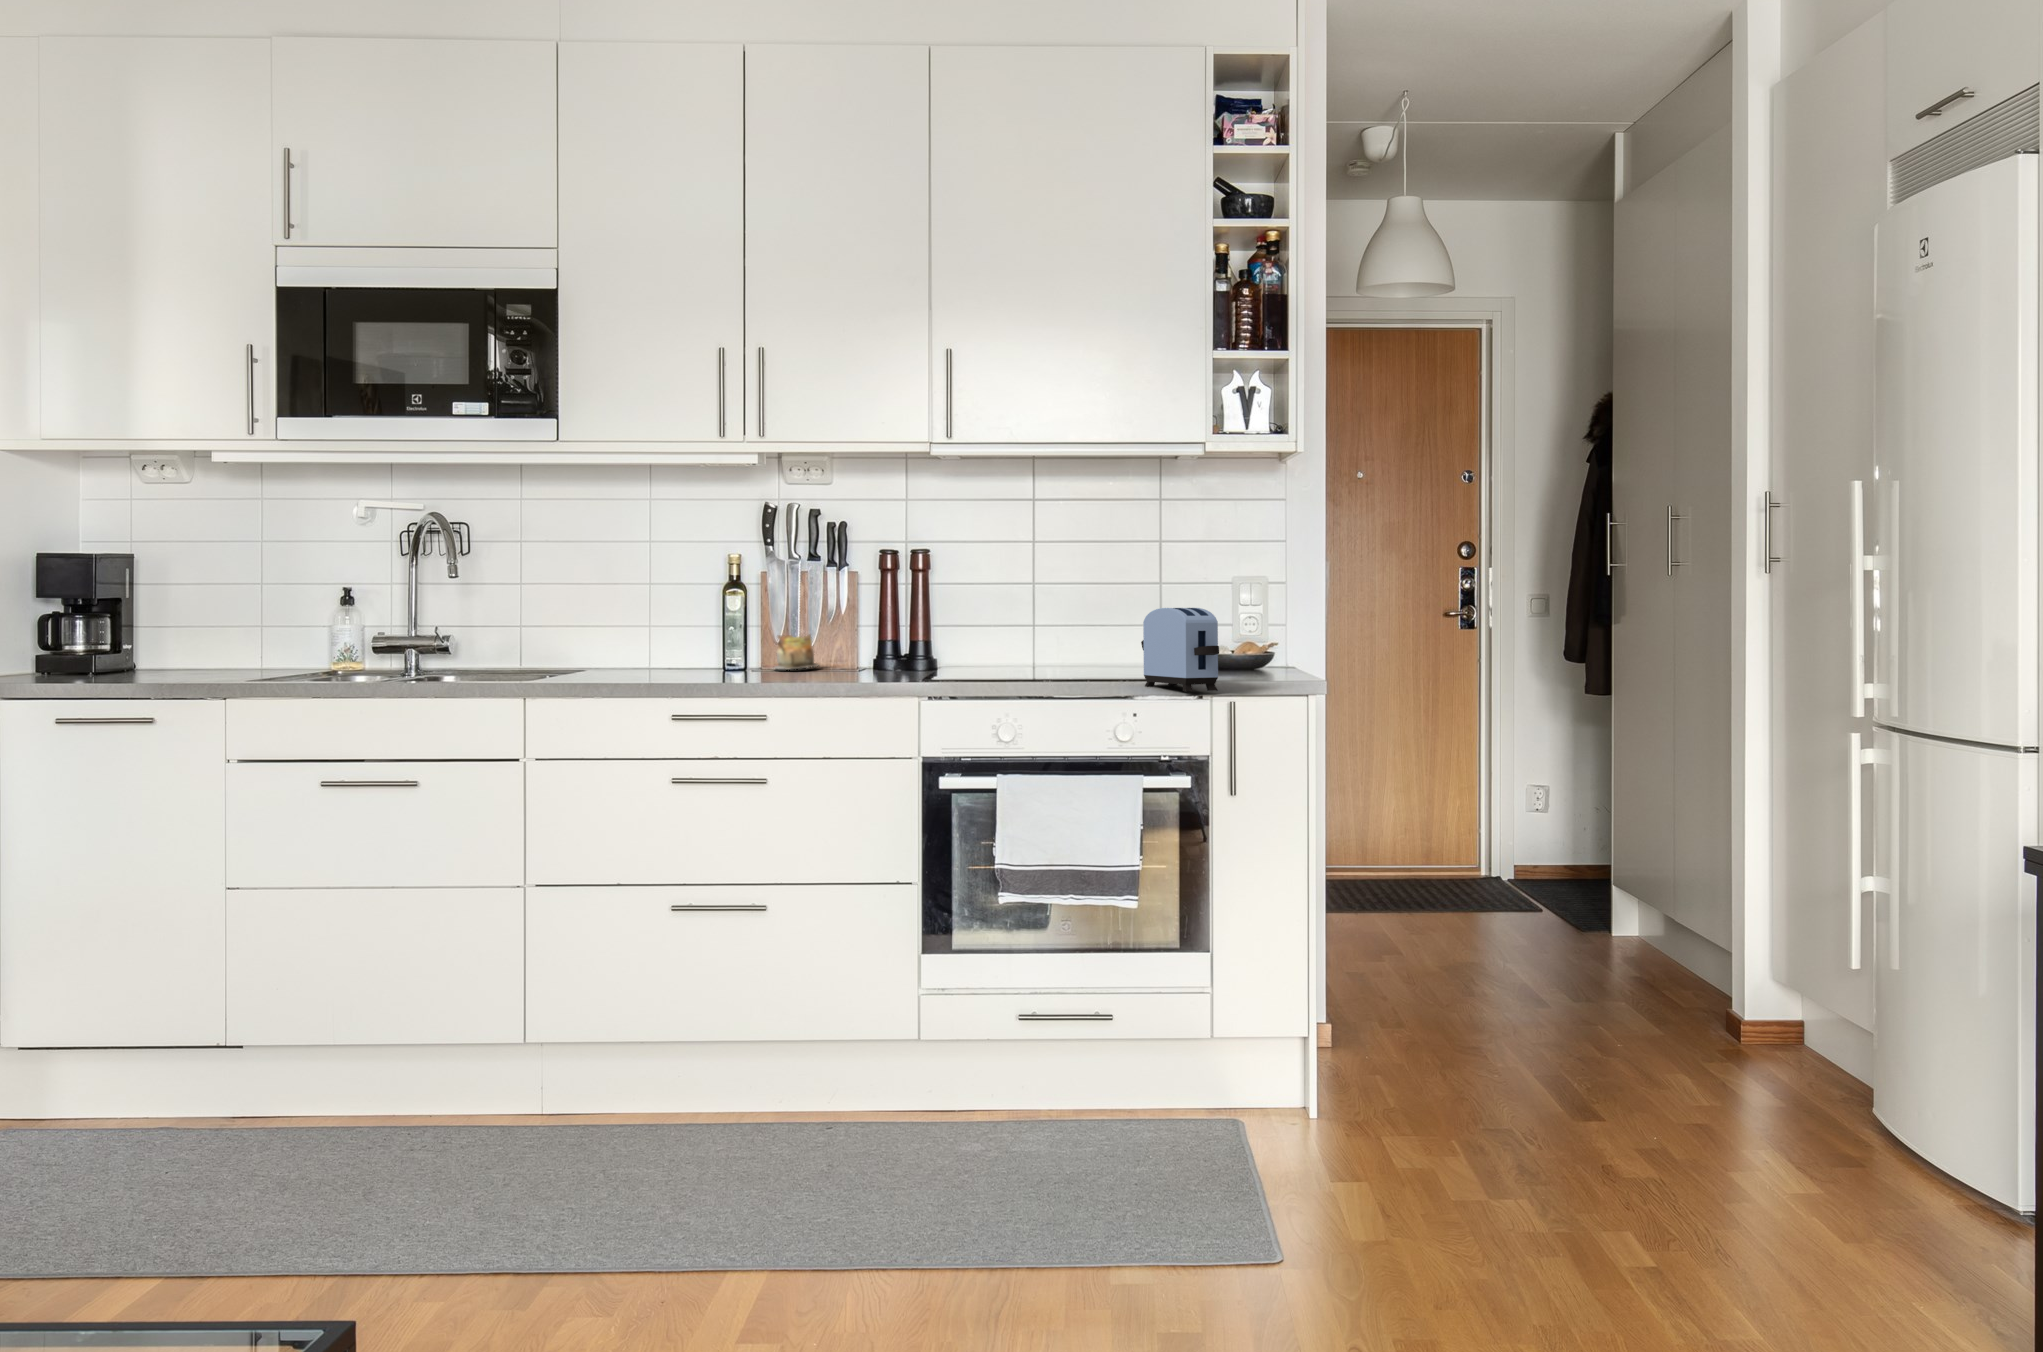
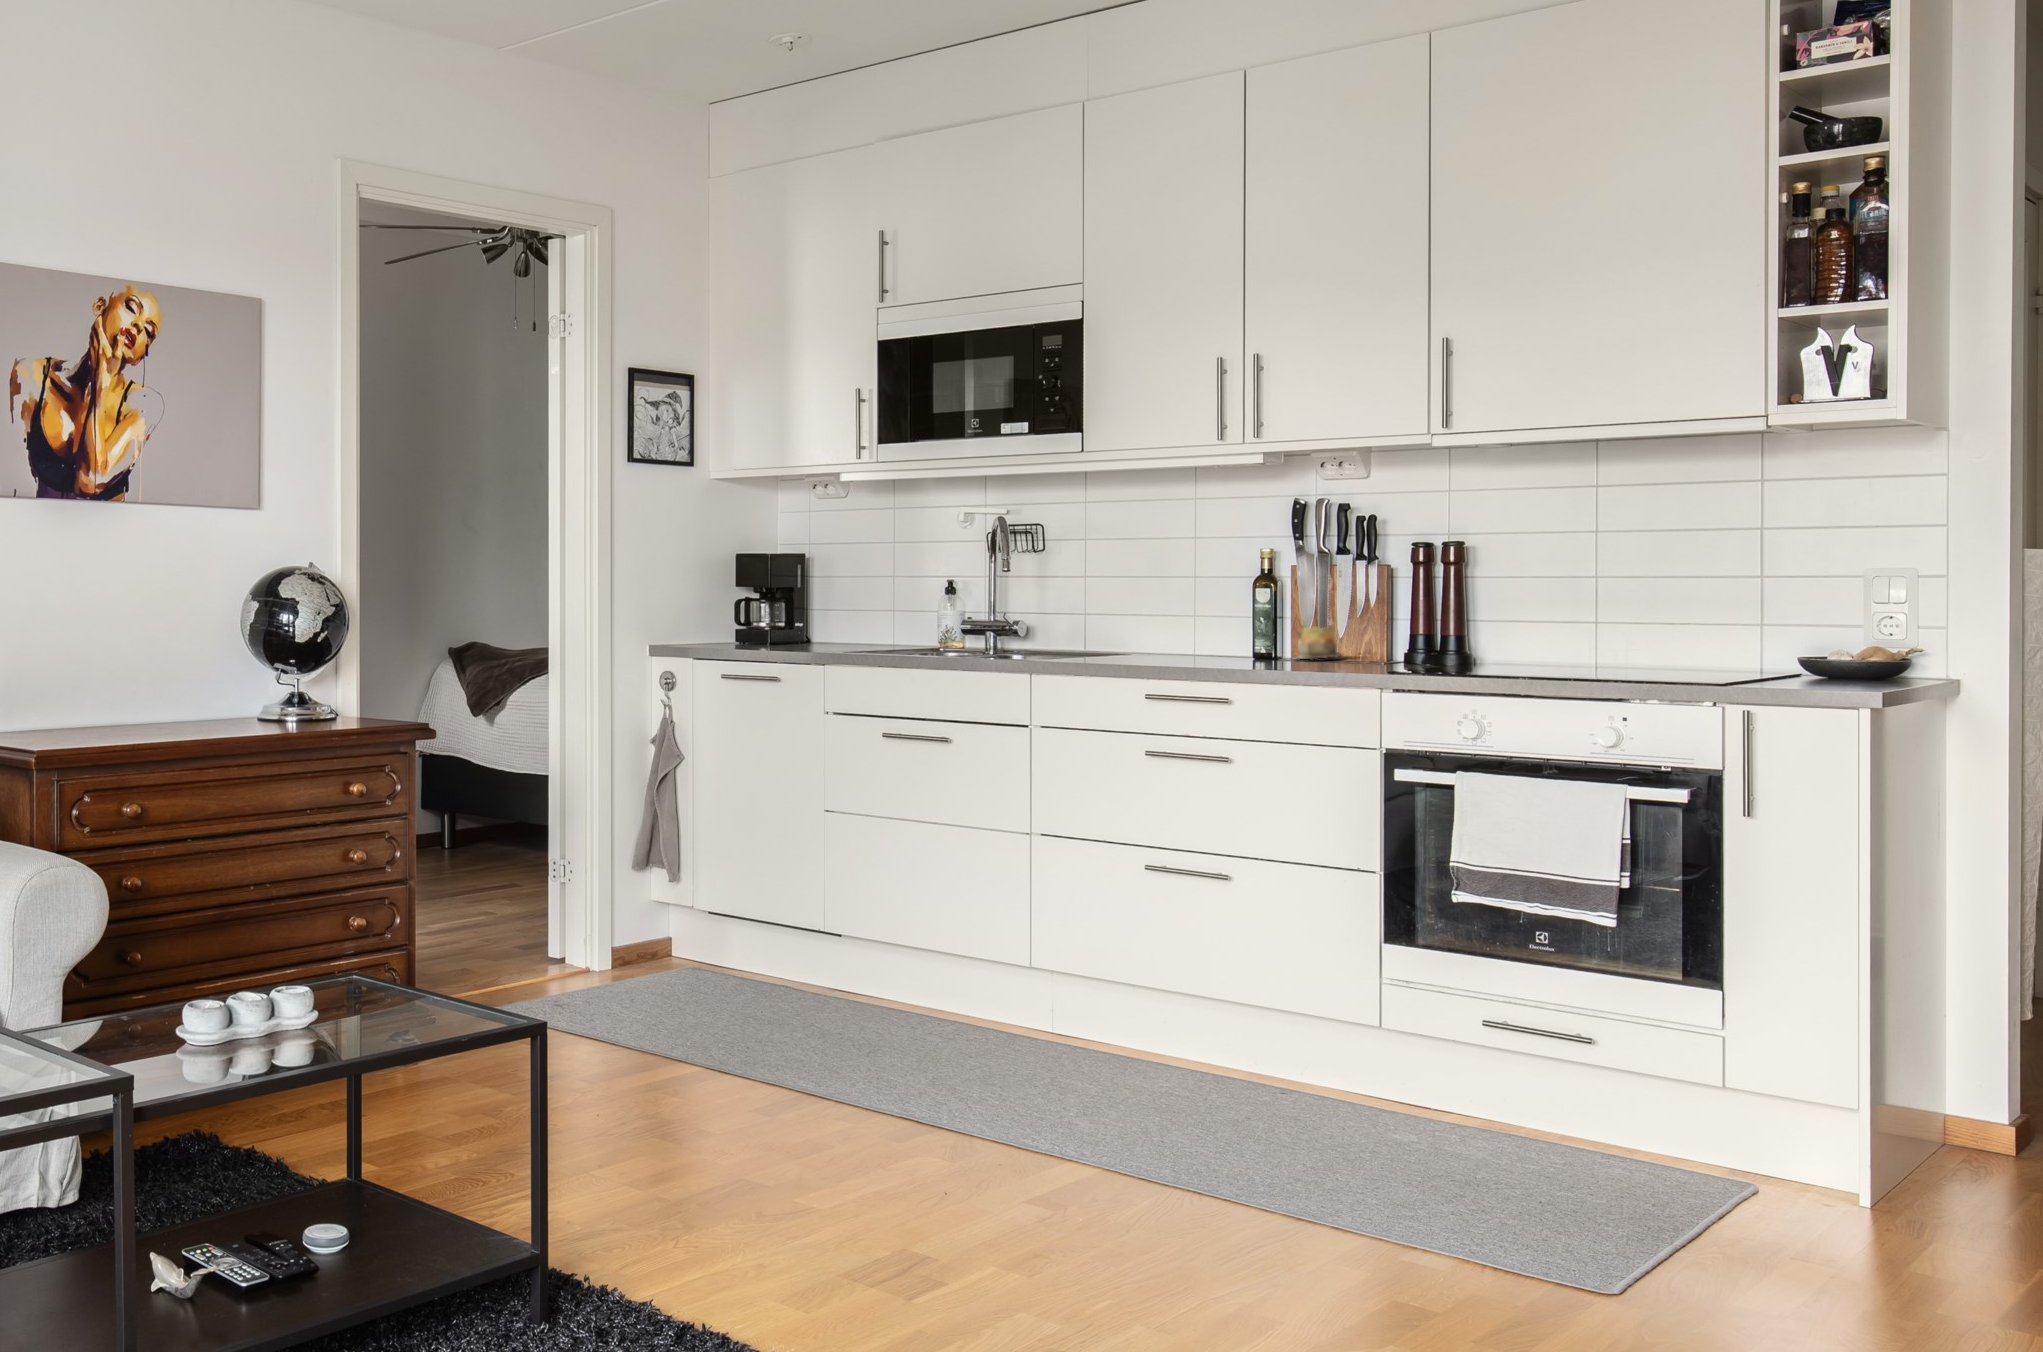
toaster: present [1141,608,1219,691] -> none [1642,606,1704,699]

